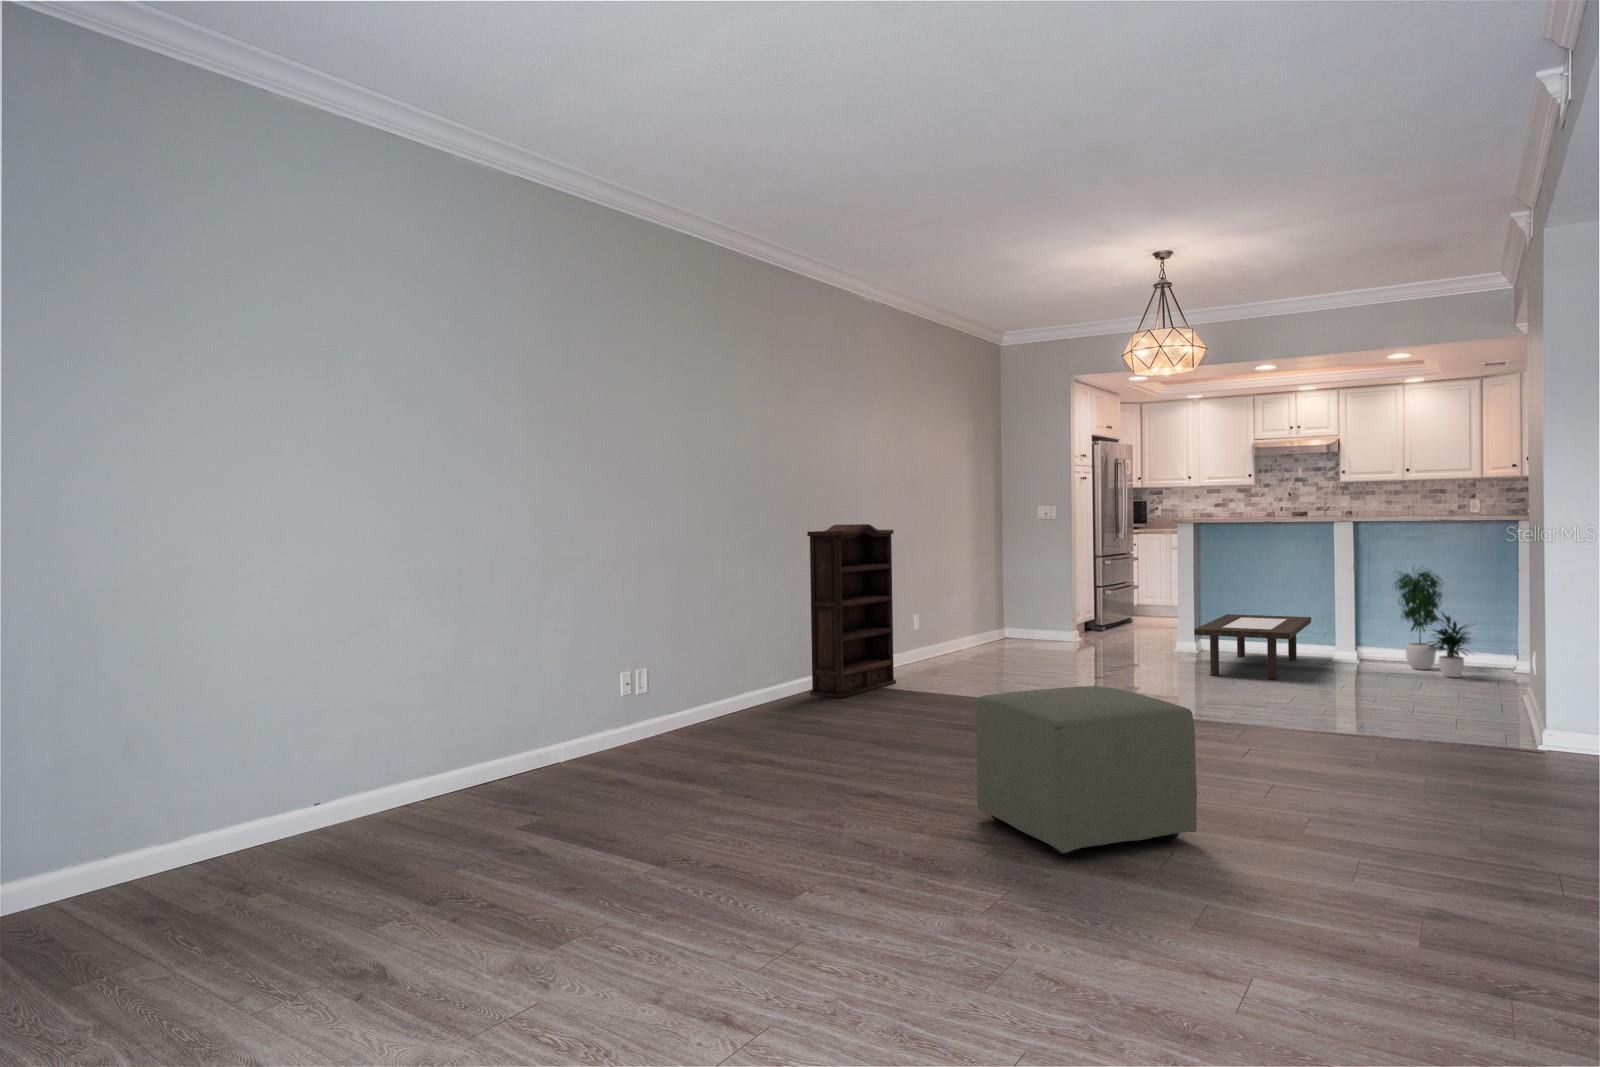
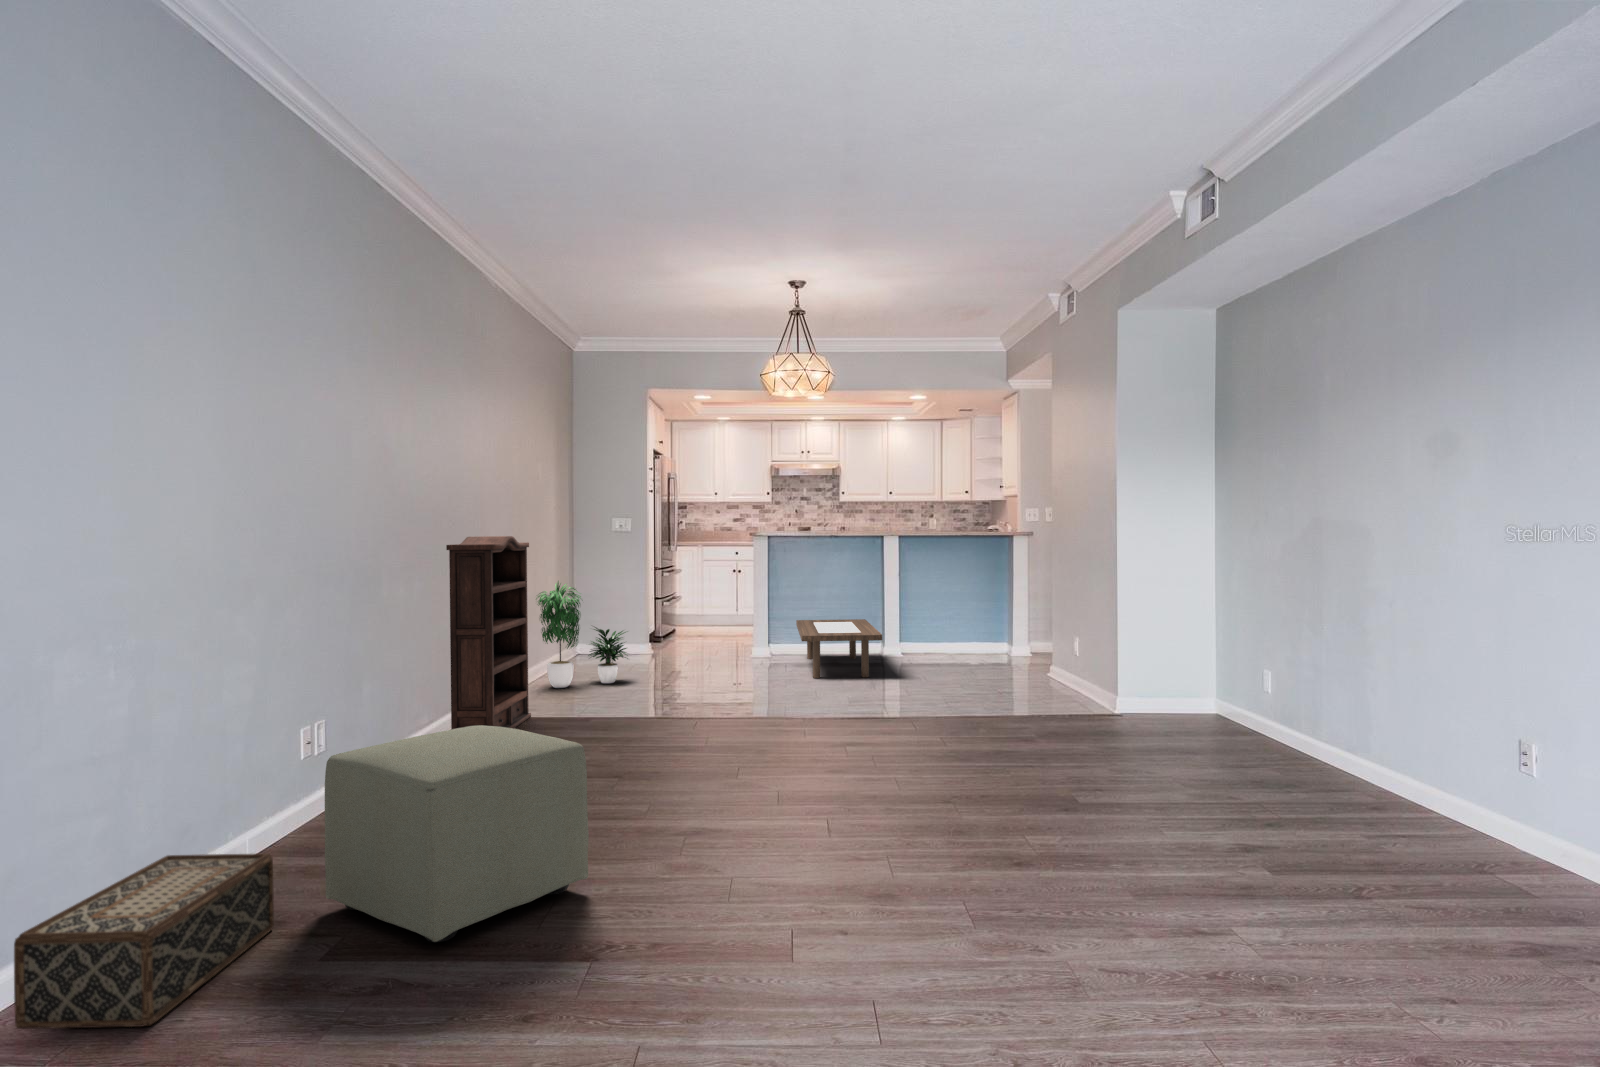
potted plant: present [1394,571,1472,677] -> present [536,581,628,688]
ottoman: present [976,686,1197,856] -> present [325,725,589,942]
woven basket: none [420,729,573,816] -> present [14,853,274,1029]

